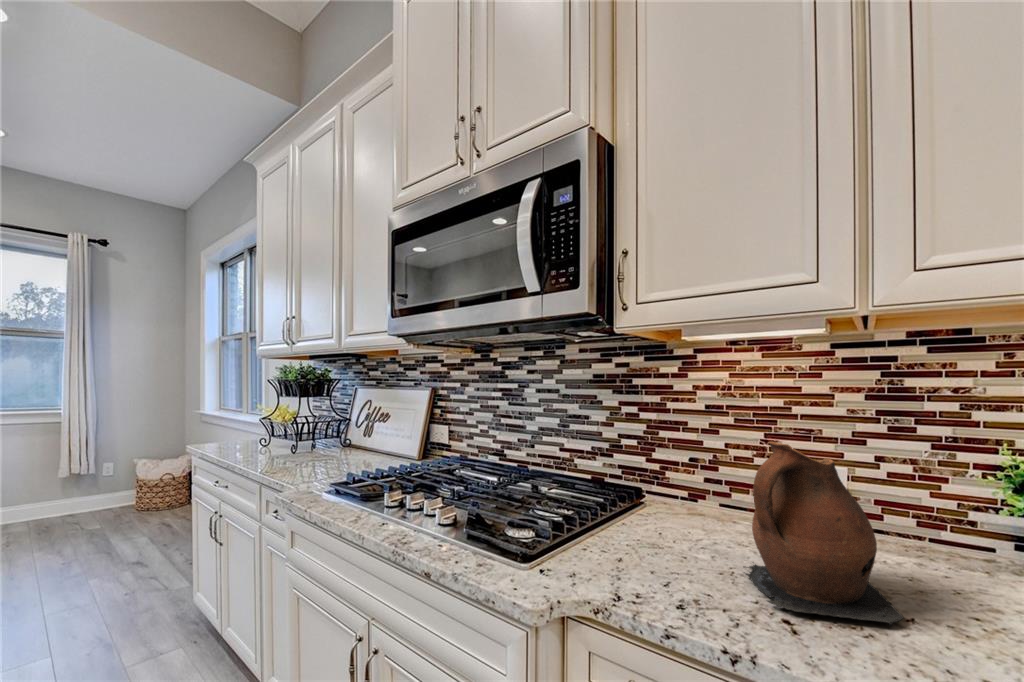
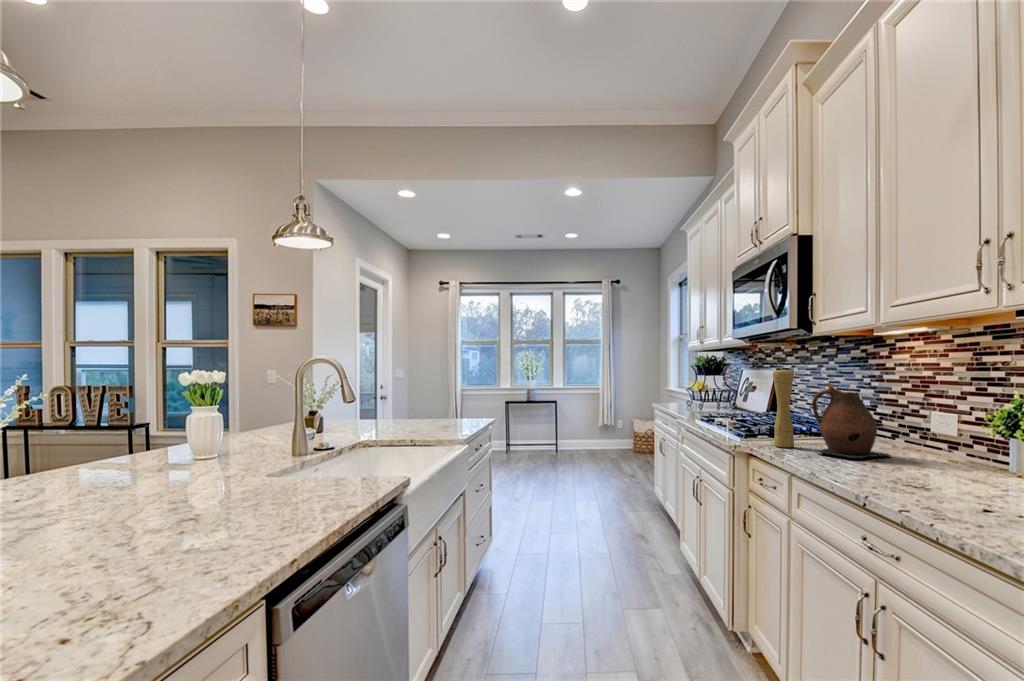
pepper mill: none [642,412,690,597] -> present [772,369,794,447]

